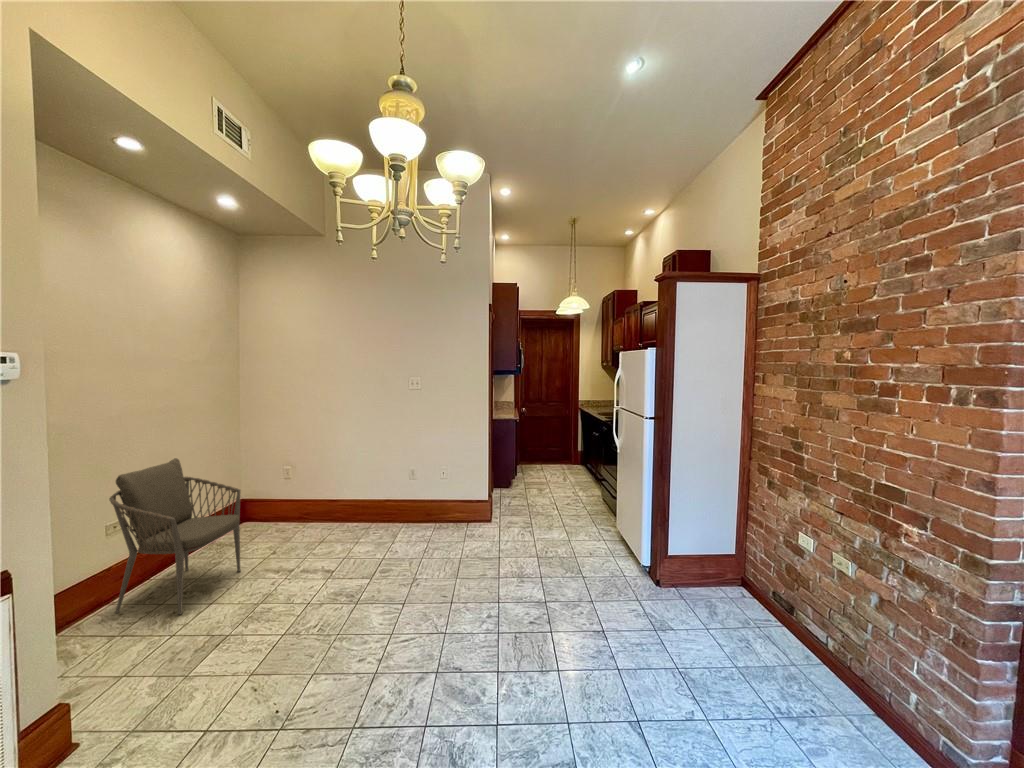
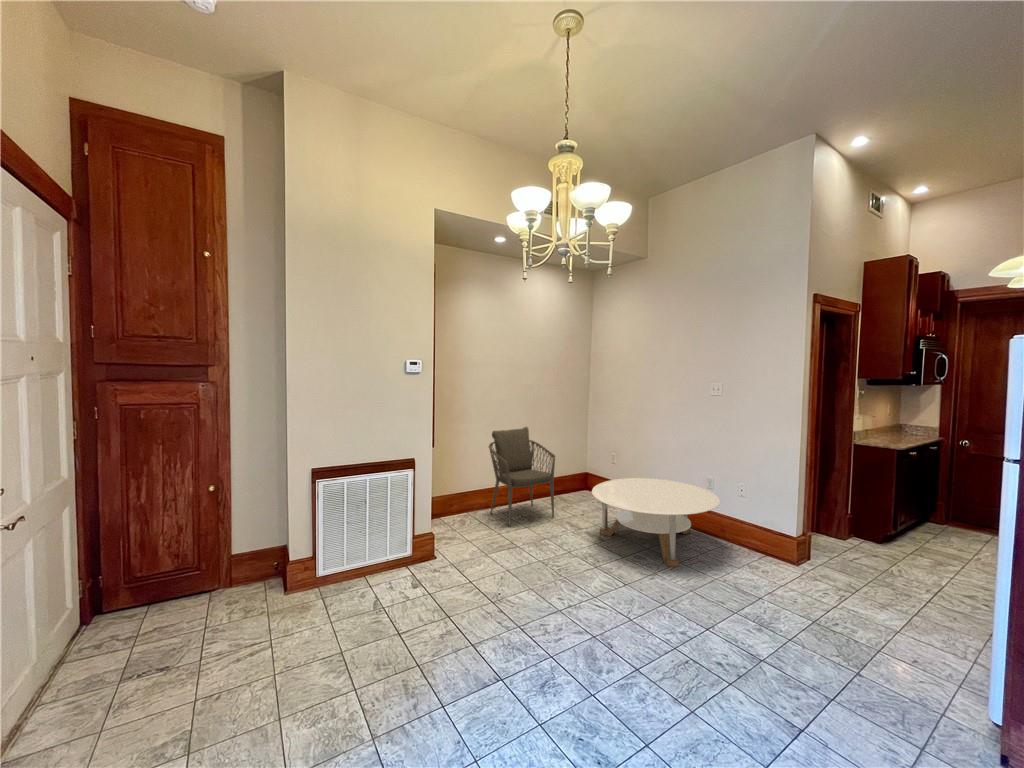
round table: none [312,483,442,566] -> present [592,478,720,567]

